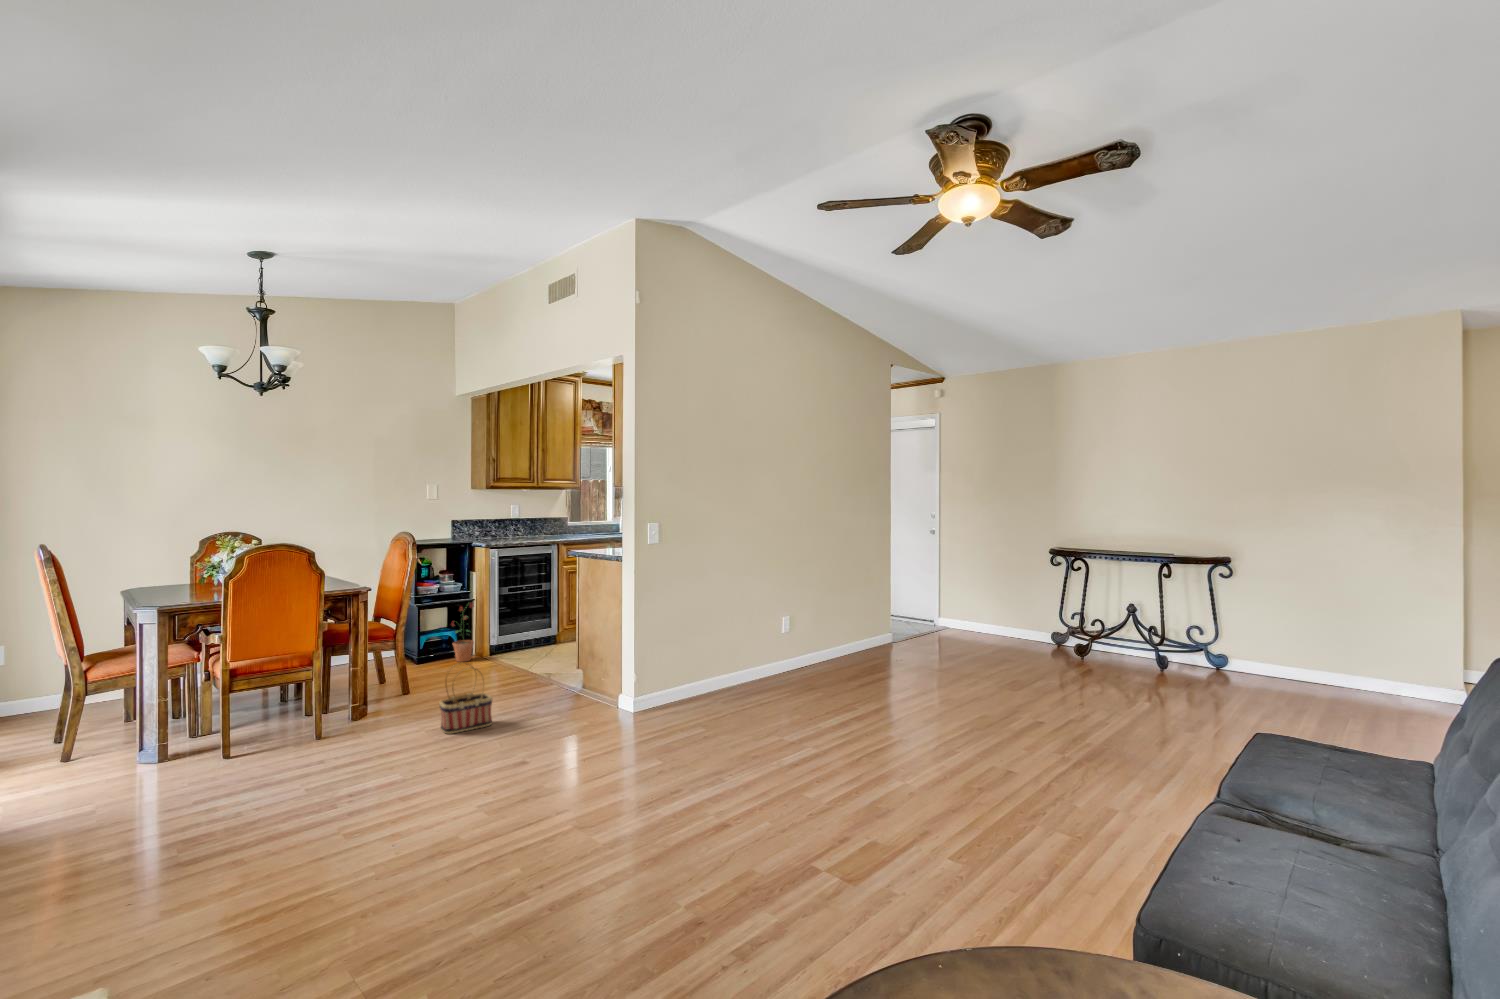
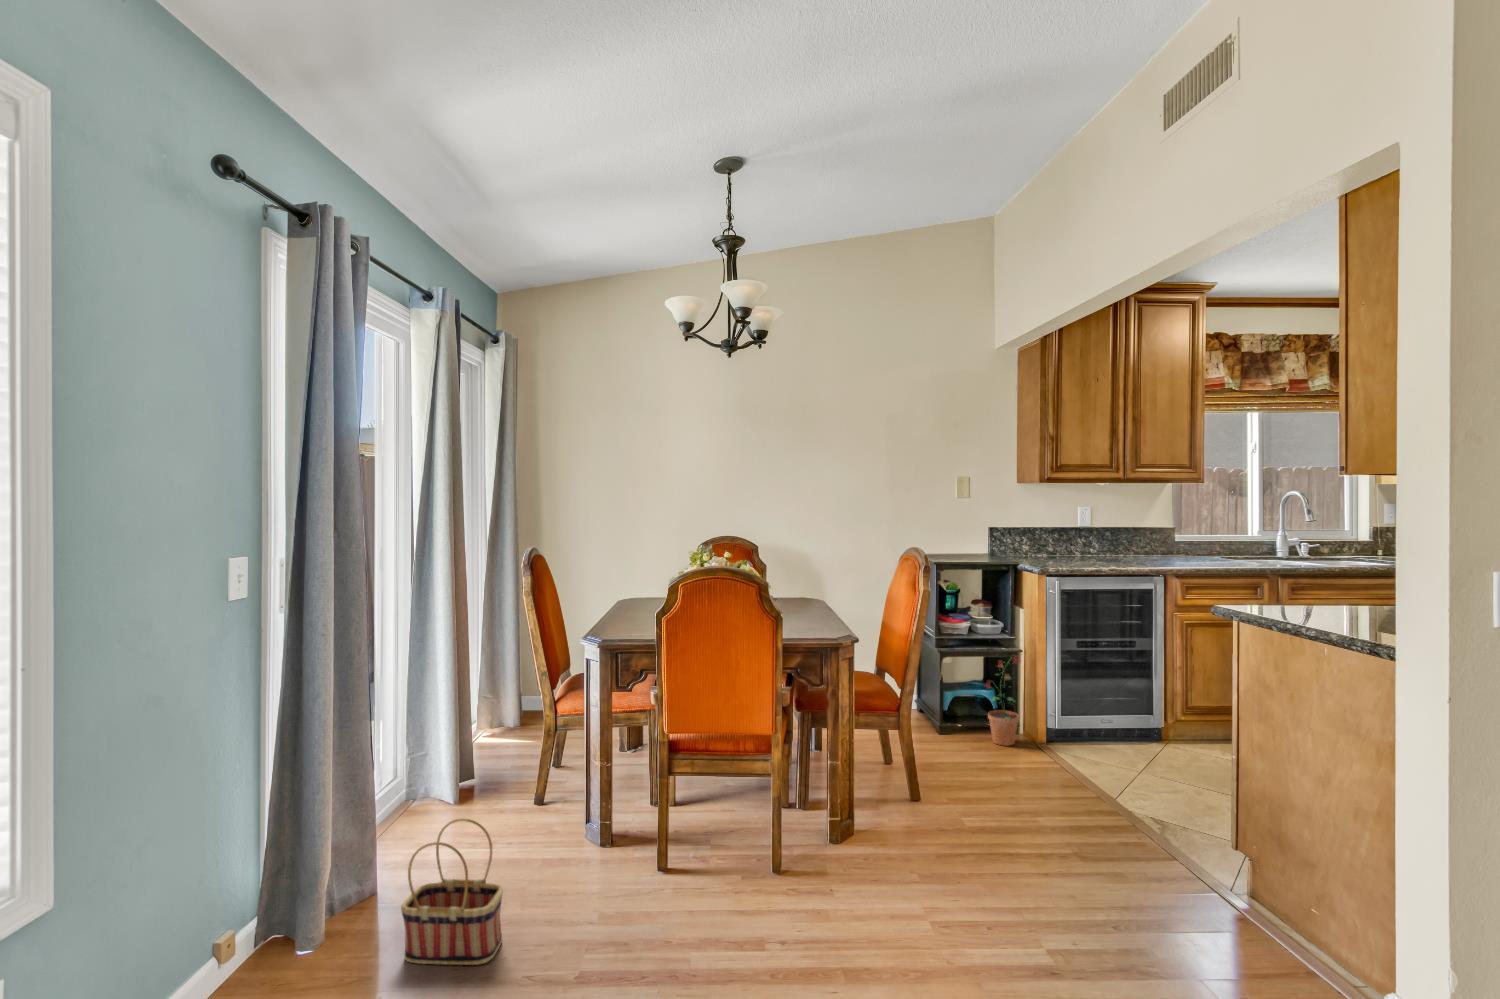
basket: present [439,664,492,734] -> present [401,819,503,965]

